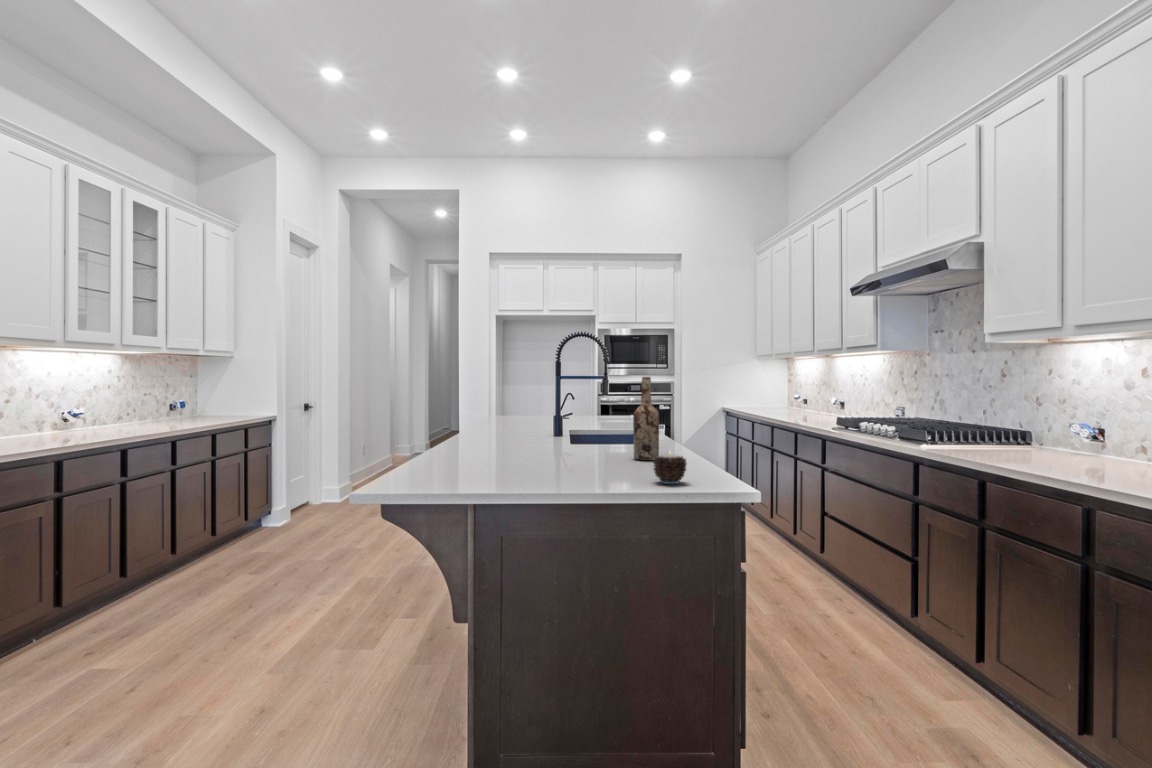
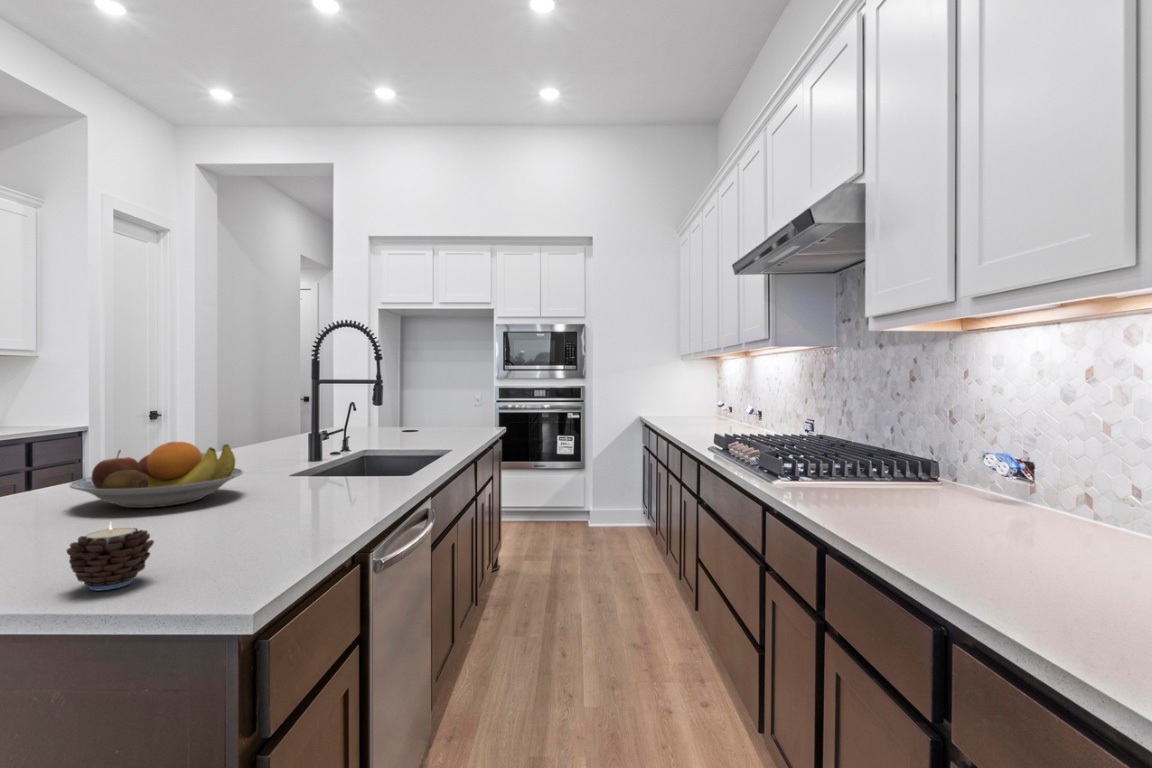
wine bottle: present [633,377,659,461] -> none [260,380,305,515]
fruit bowl: none [505,417,596,458] -> present [70,442,243,508]

